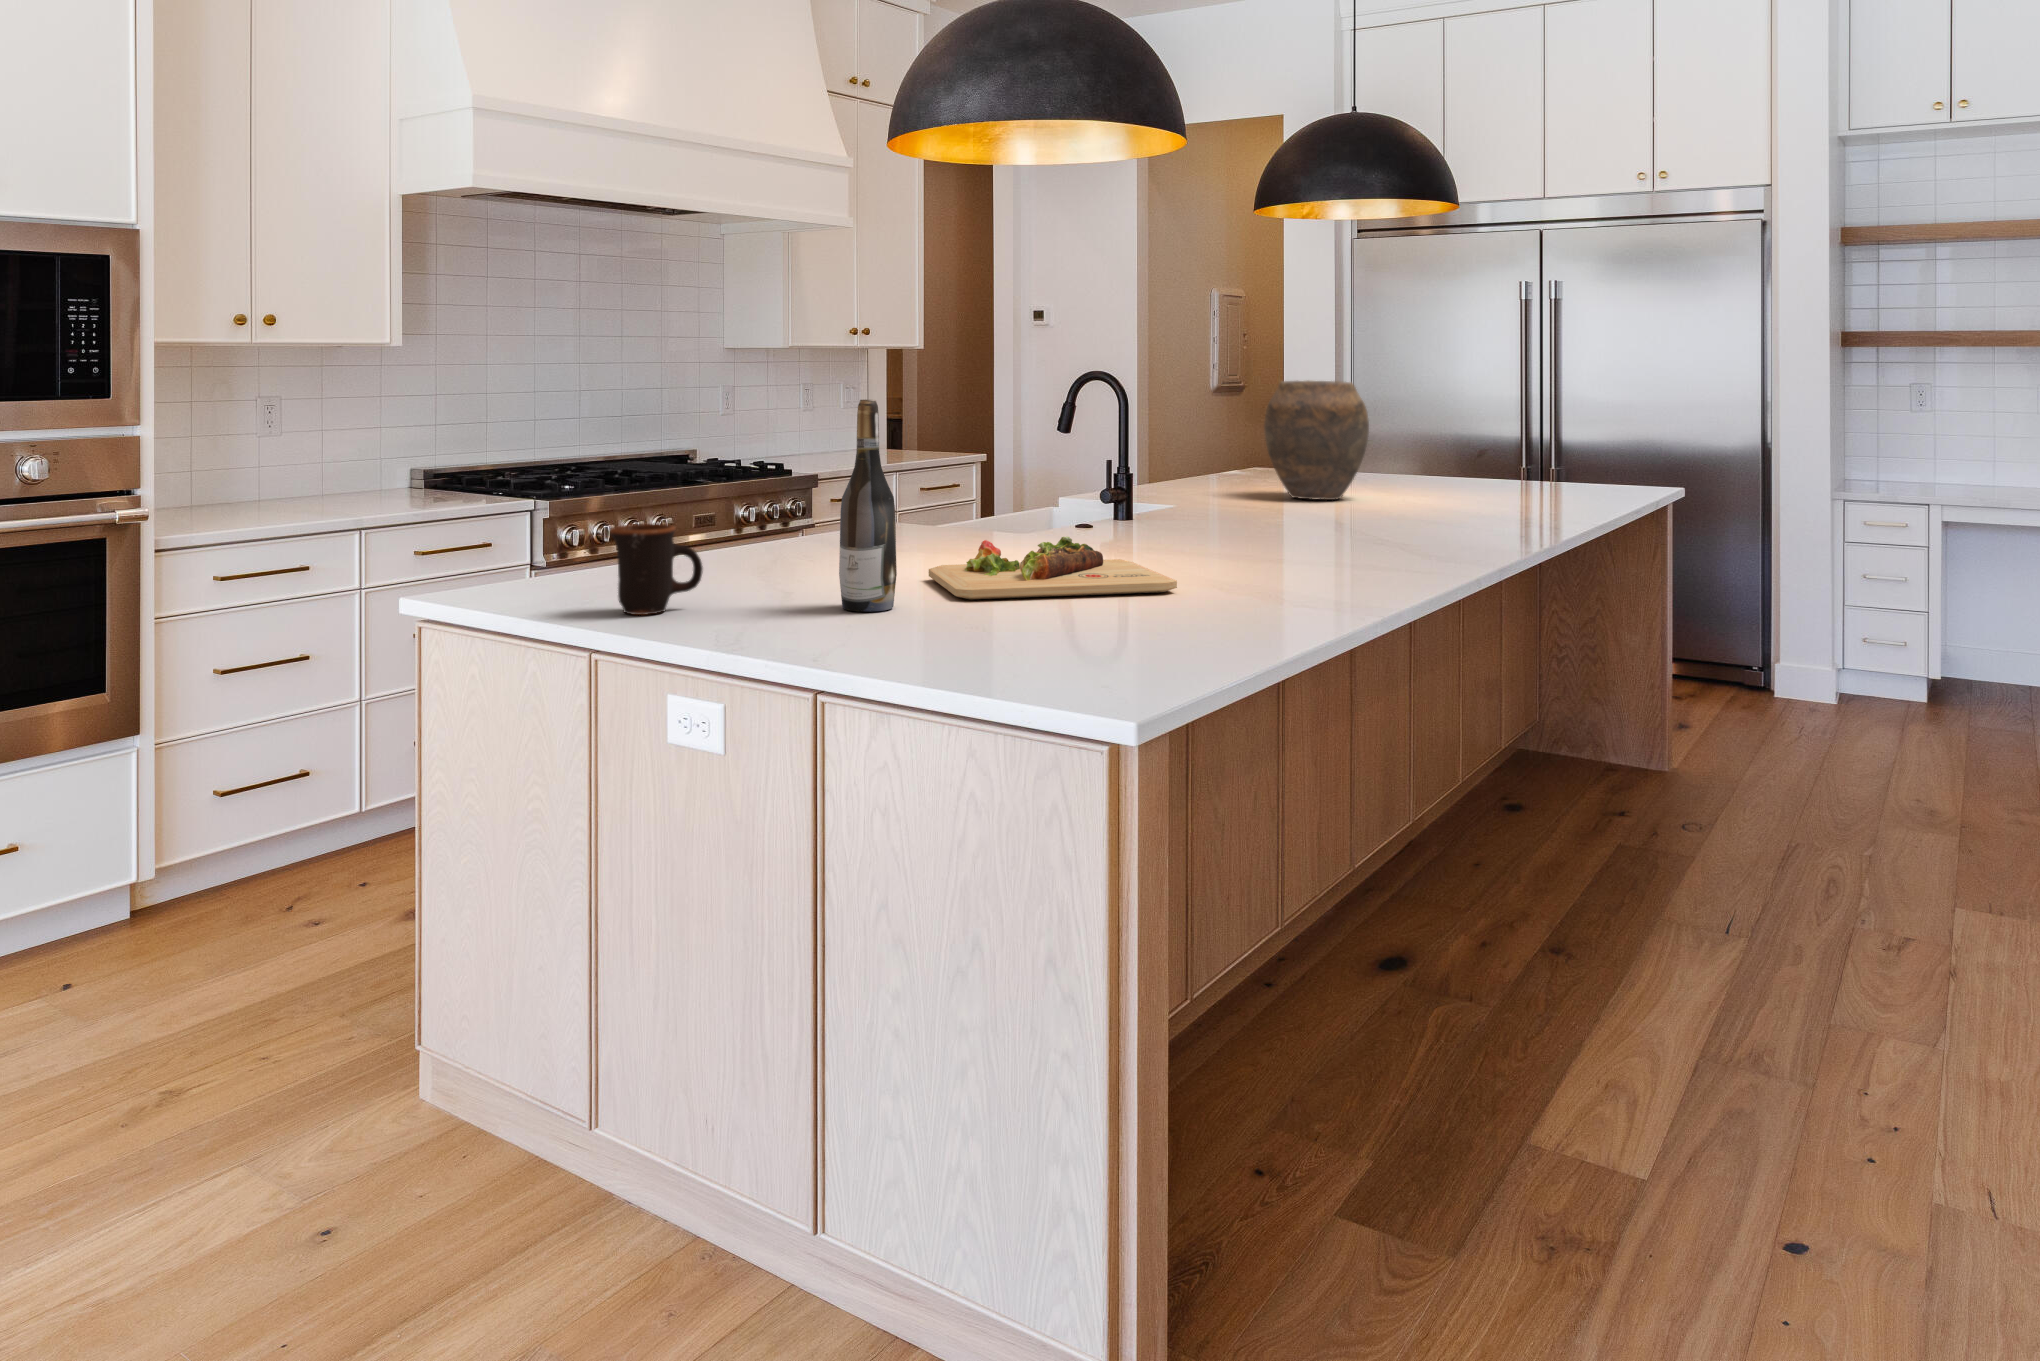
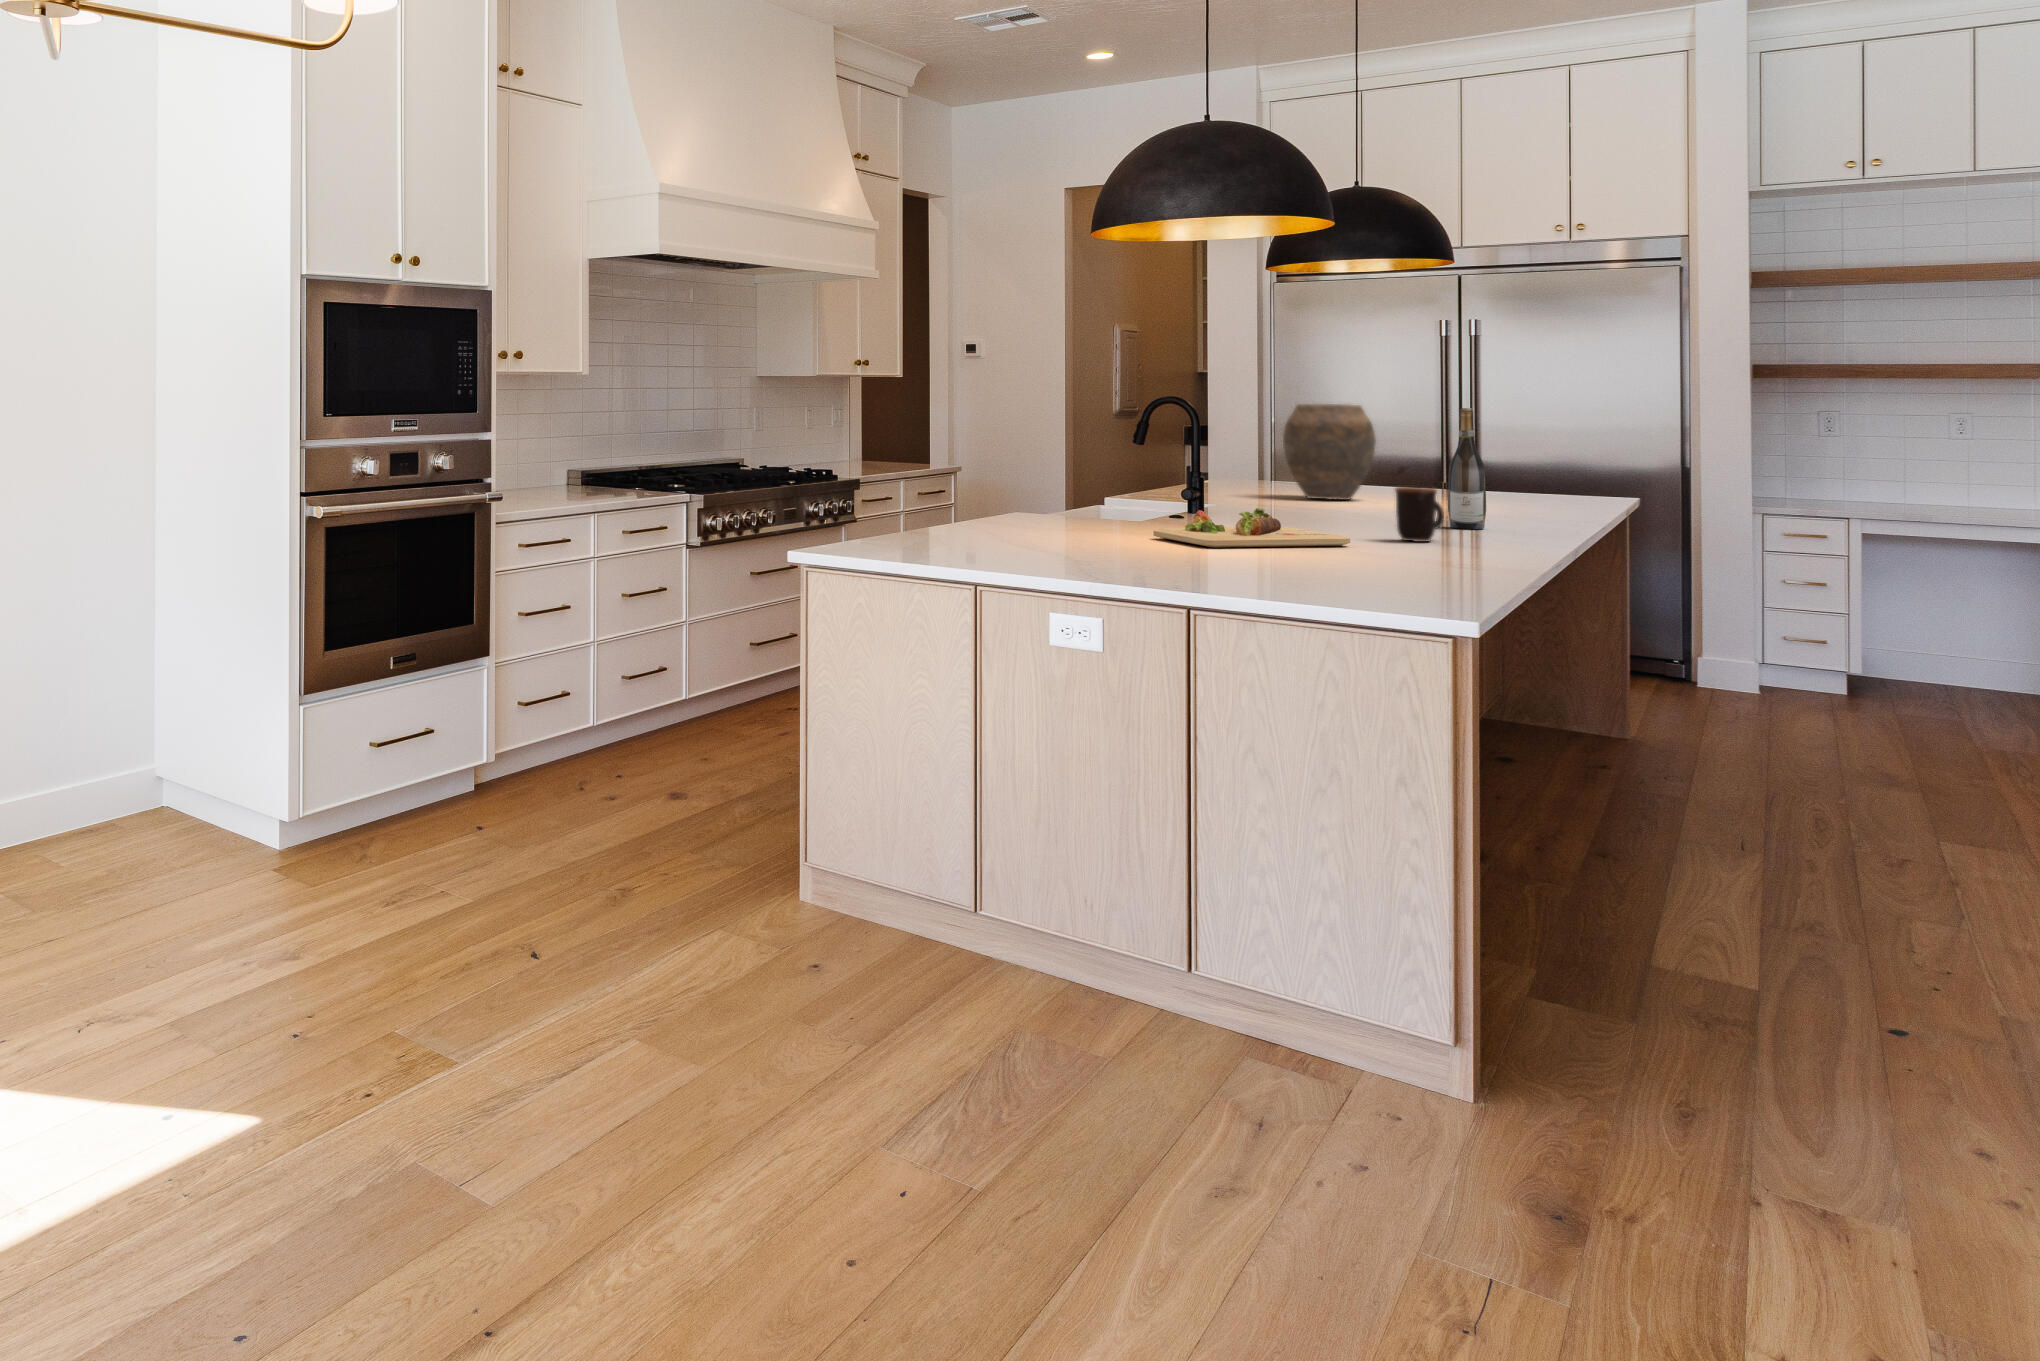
wine bottle: present [839,400,897,612] -> present [1448,408,1486,529]
mug: present [610,524,703,615] -> present [1395,487,1444,542]

